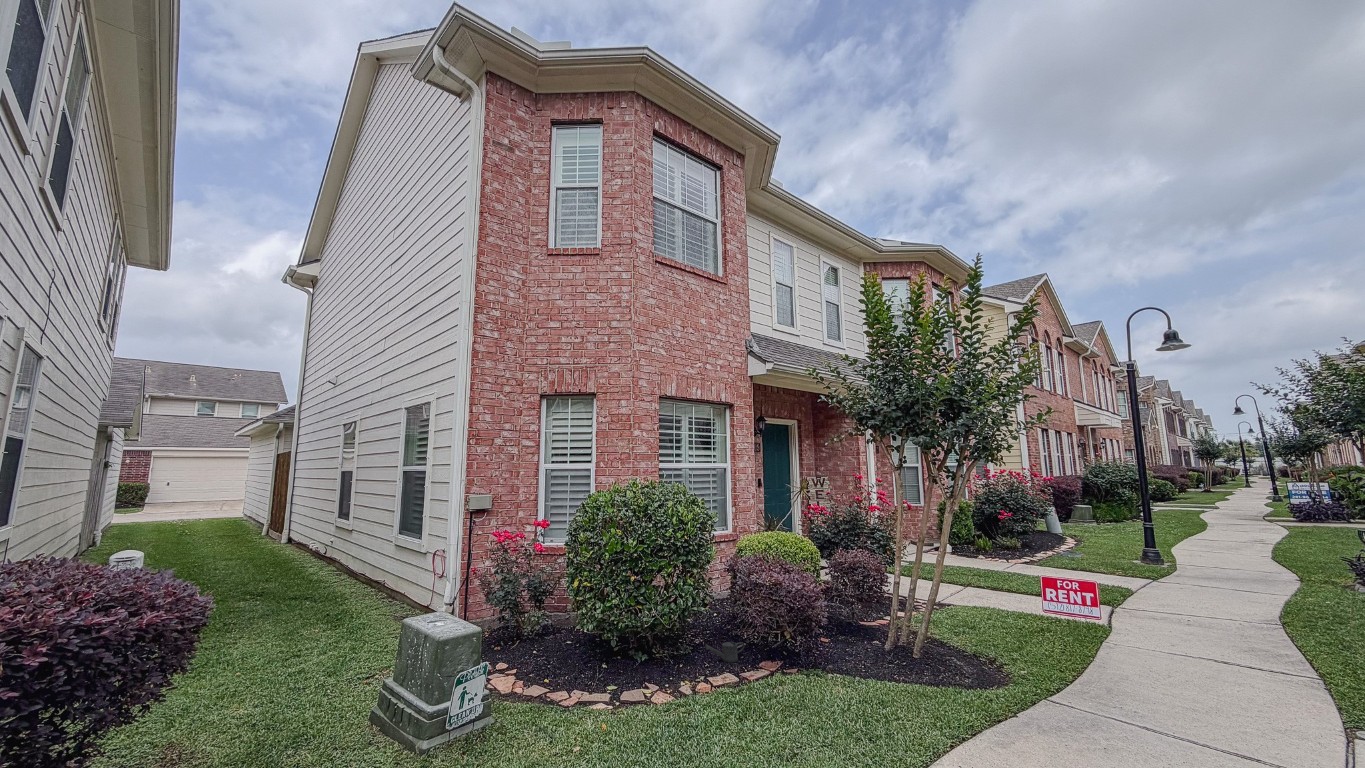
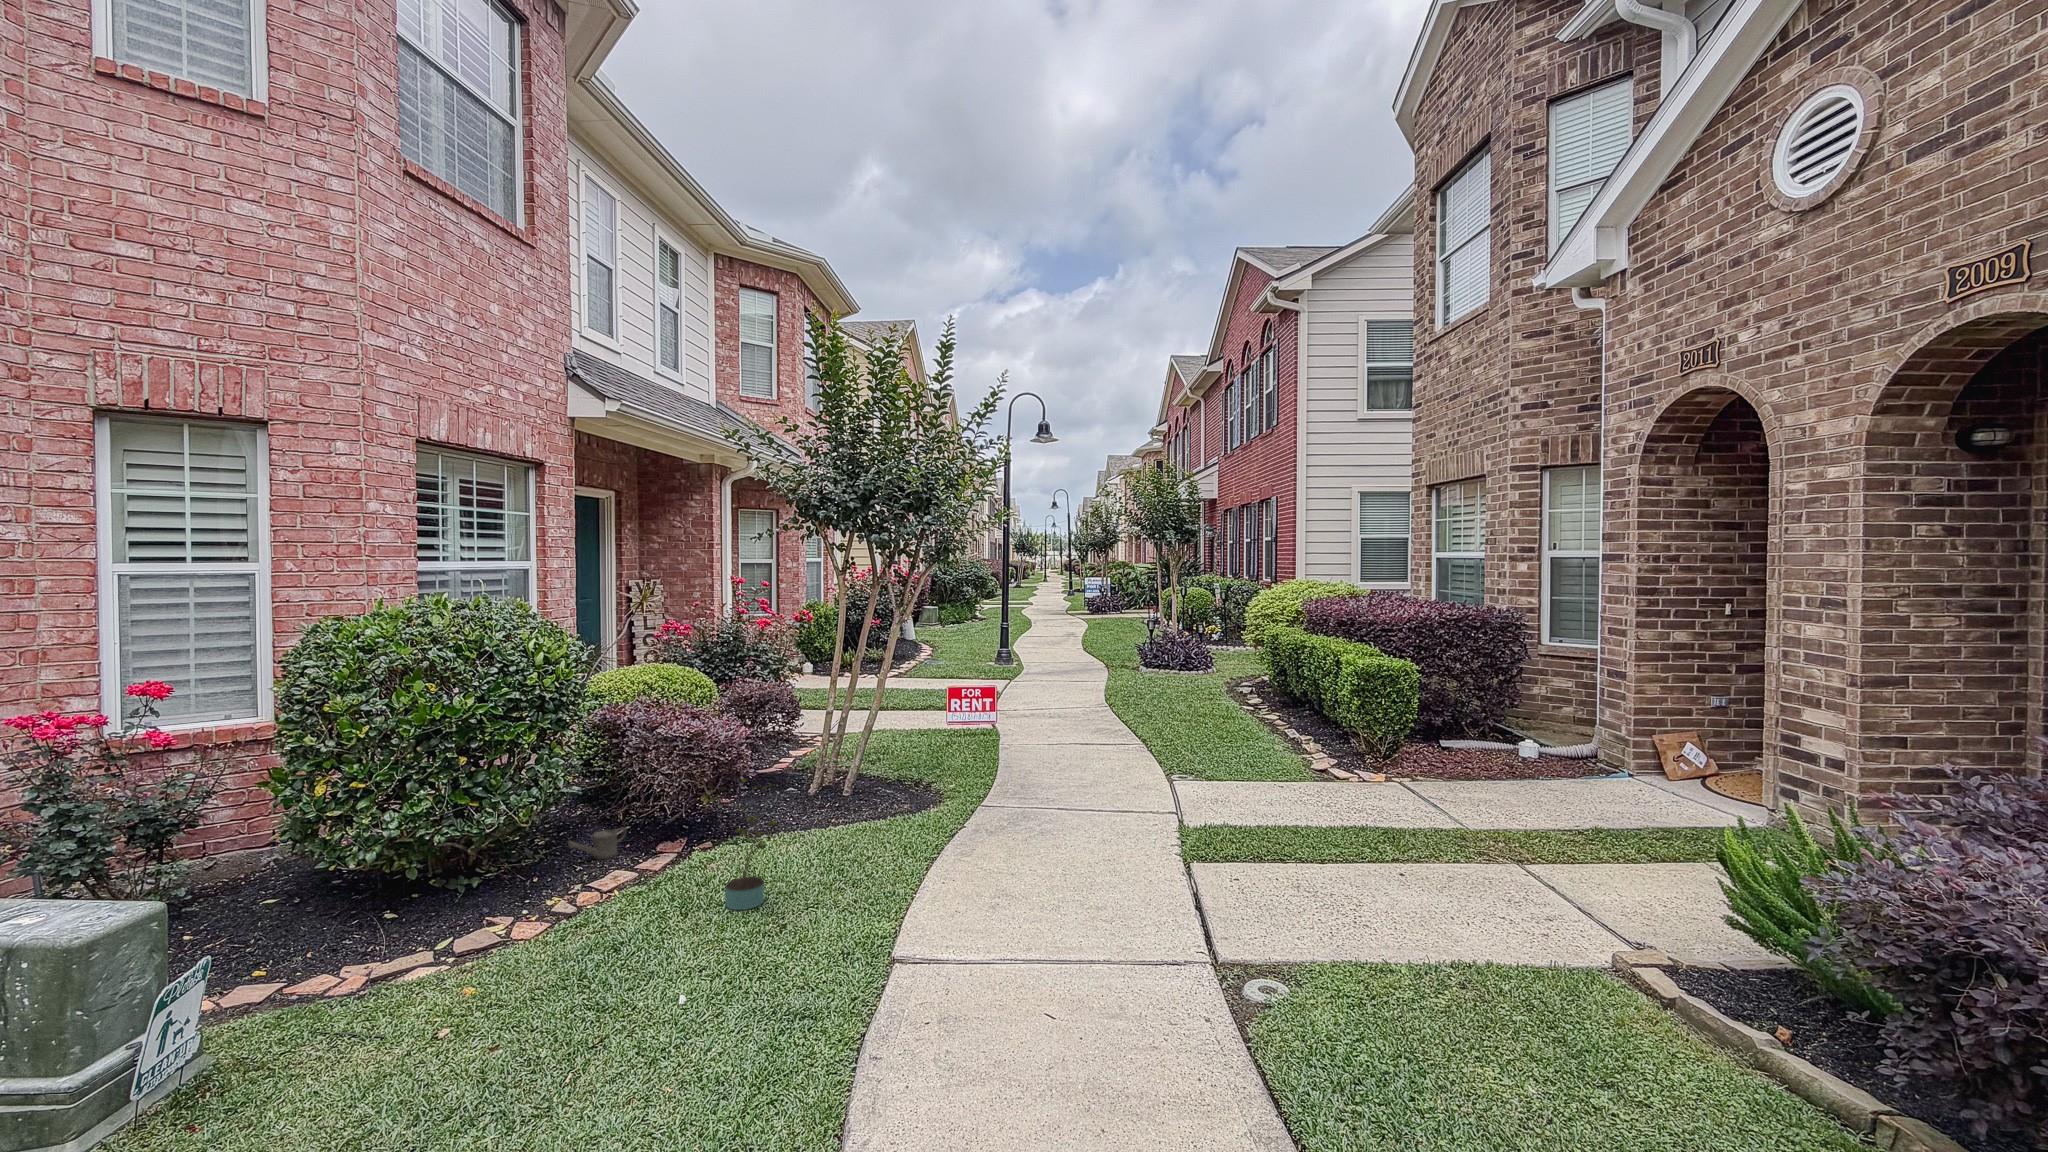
potted plant: none [759,618,813,724] -> present [706,778,778,910]

